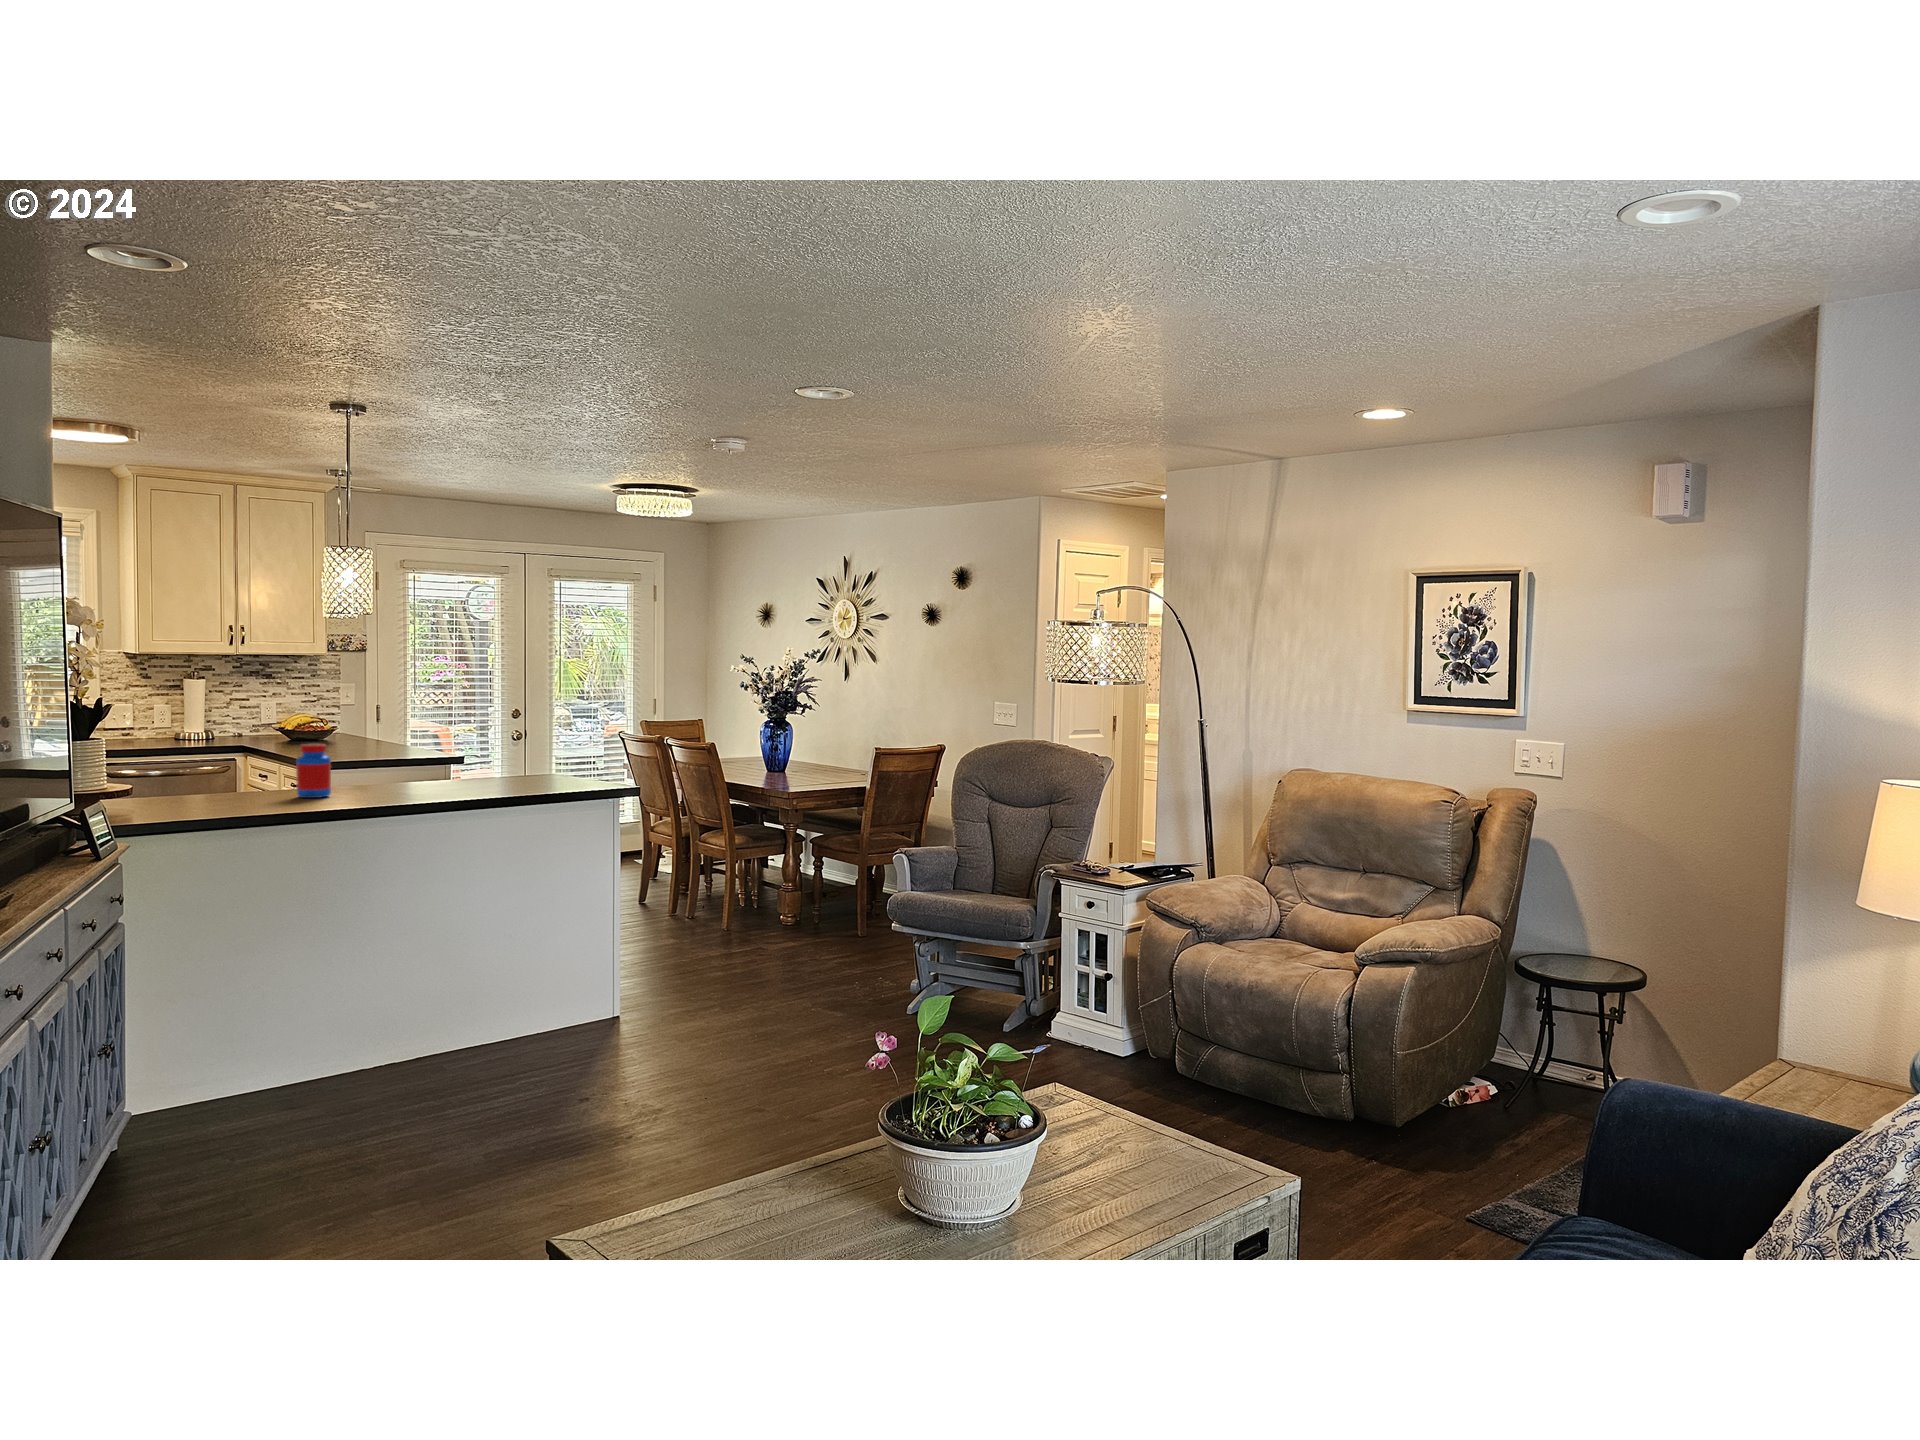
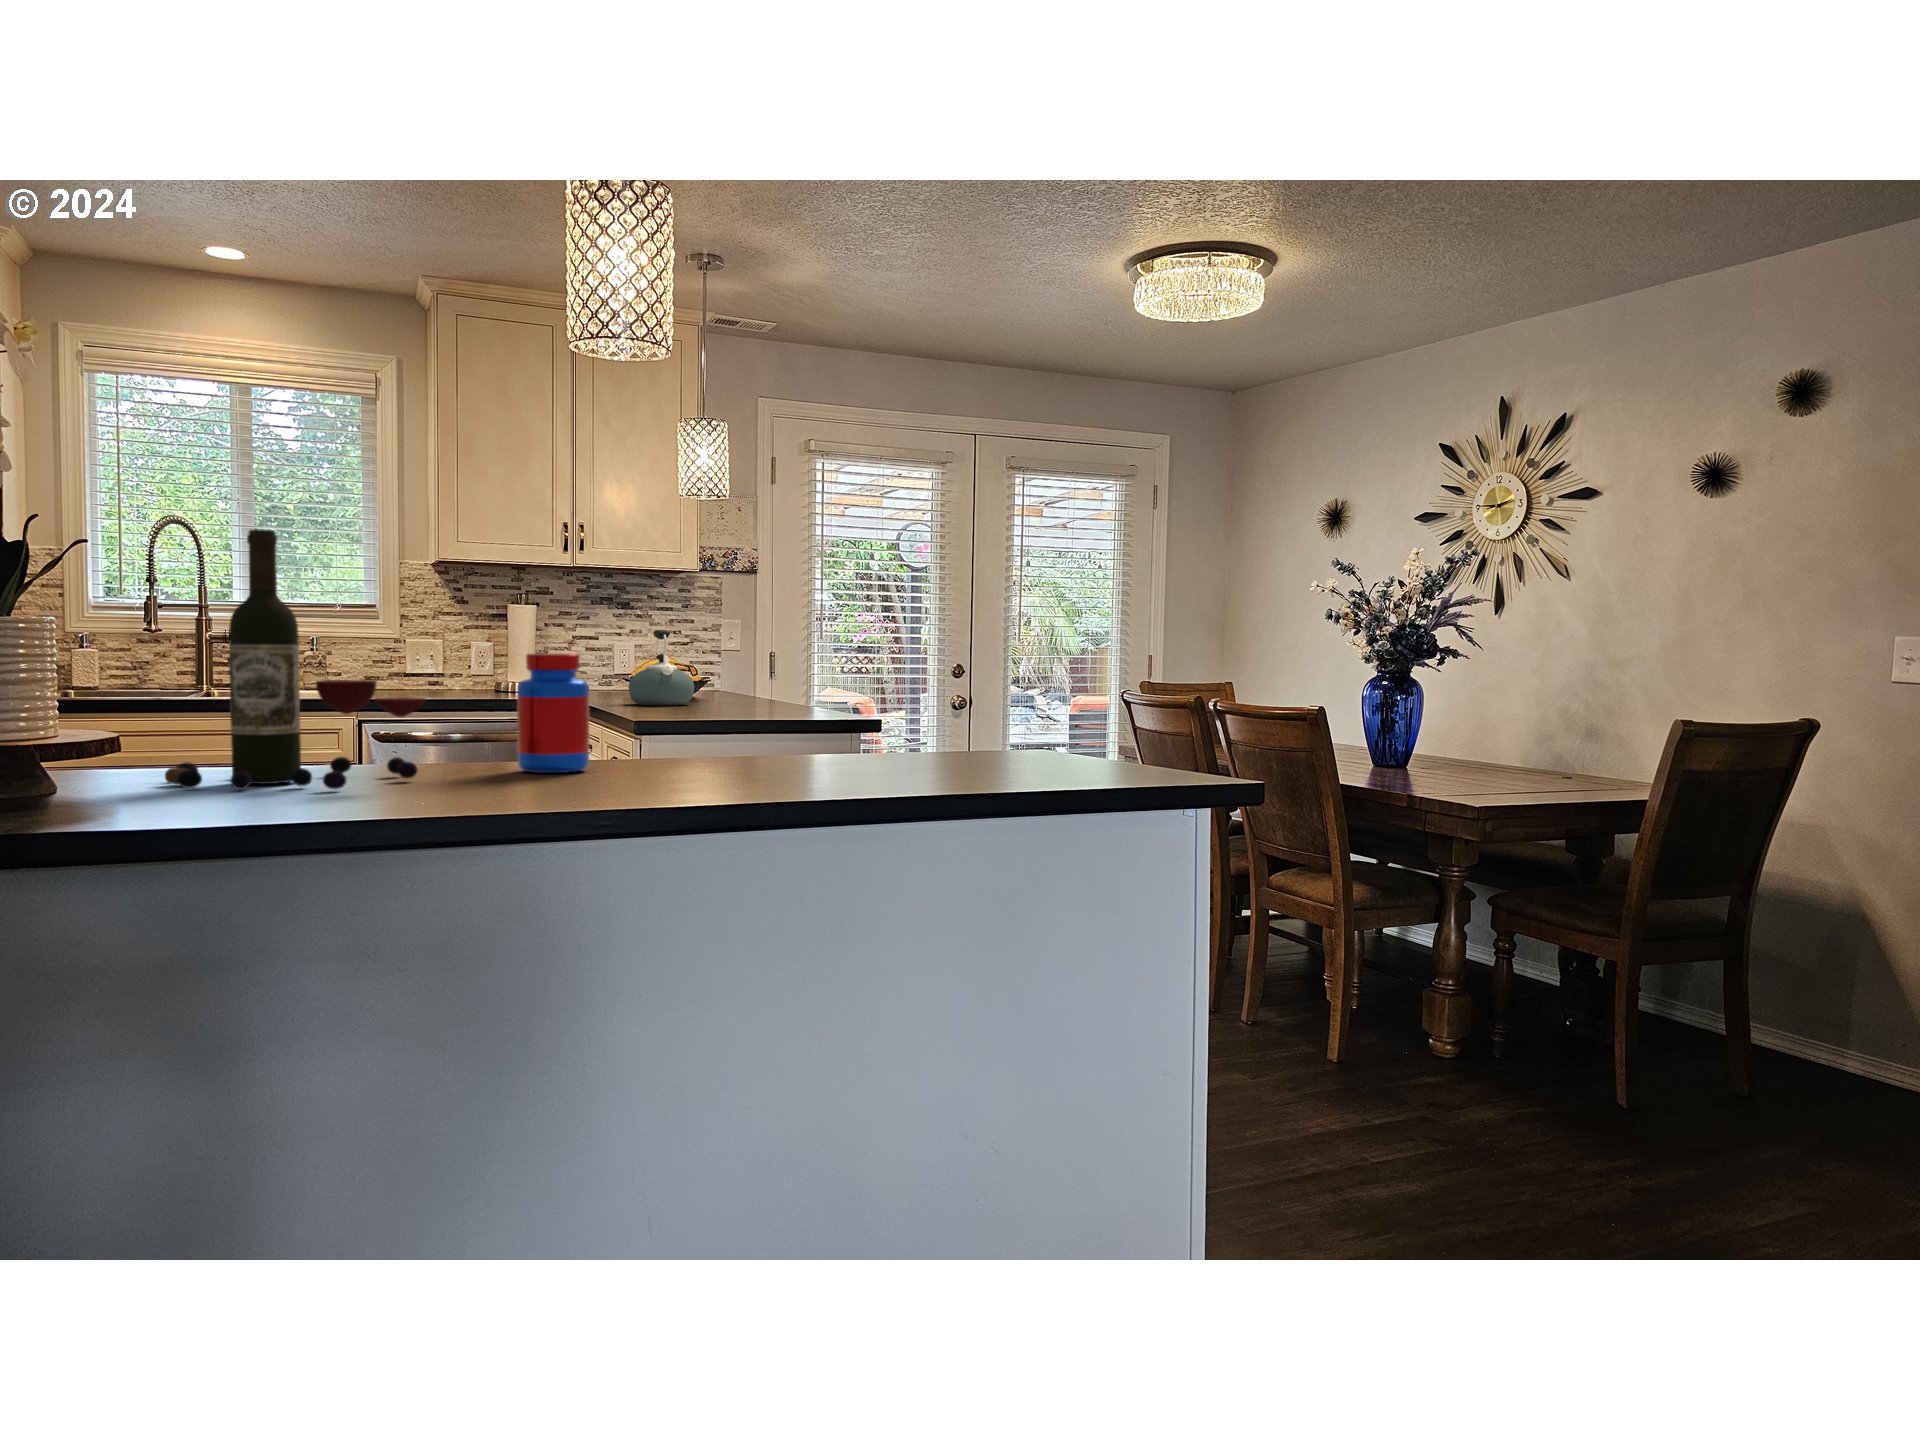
wine bottle: none [145,699,271,810] -> present [165,529,426,790]
kettle: none [286,700,332,749] -> present [629,630,694,706]

